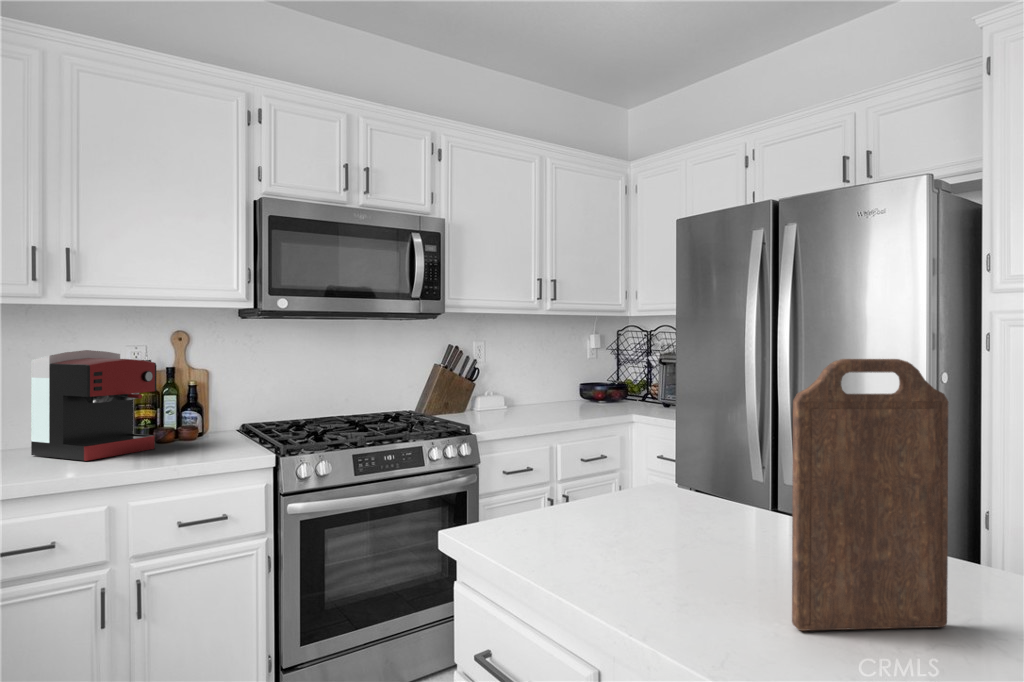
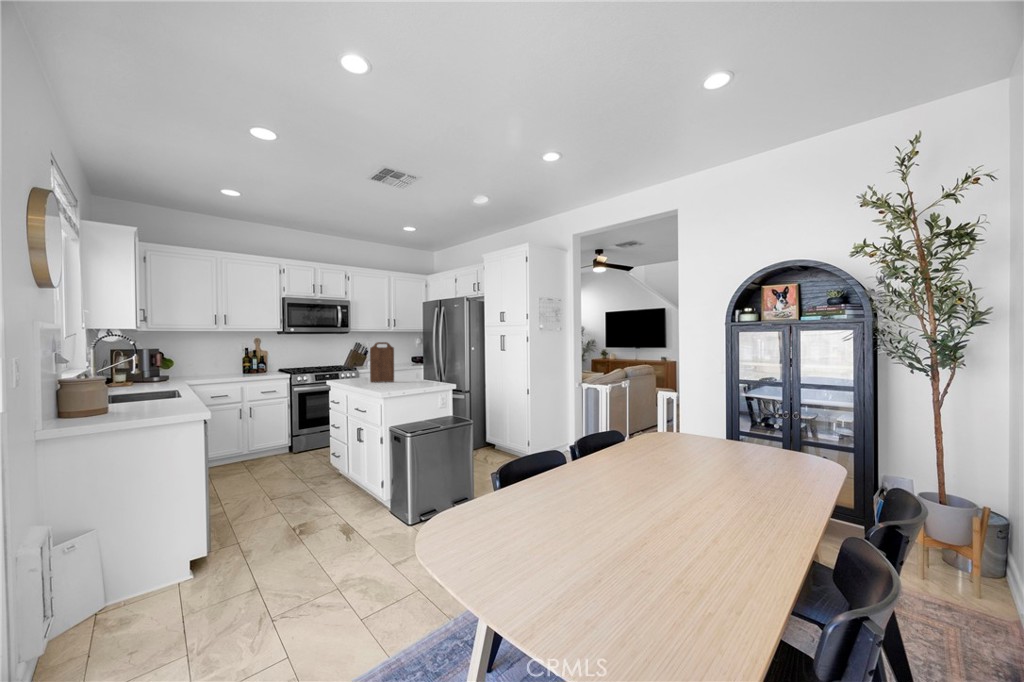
coffee maker: present [31,350,157,461] -> none [213,345,252,376]

